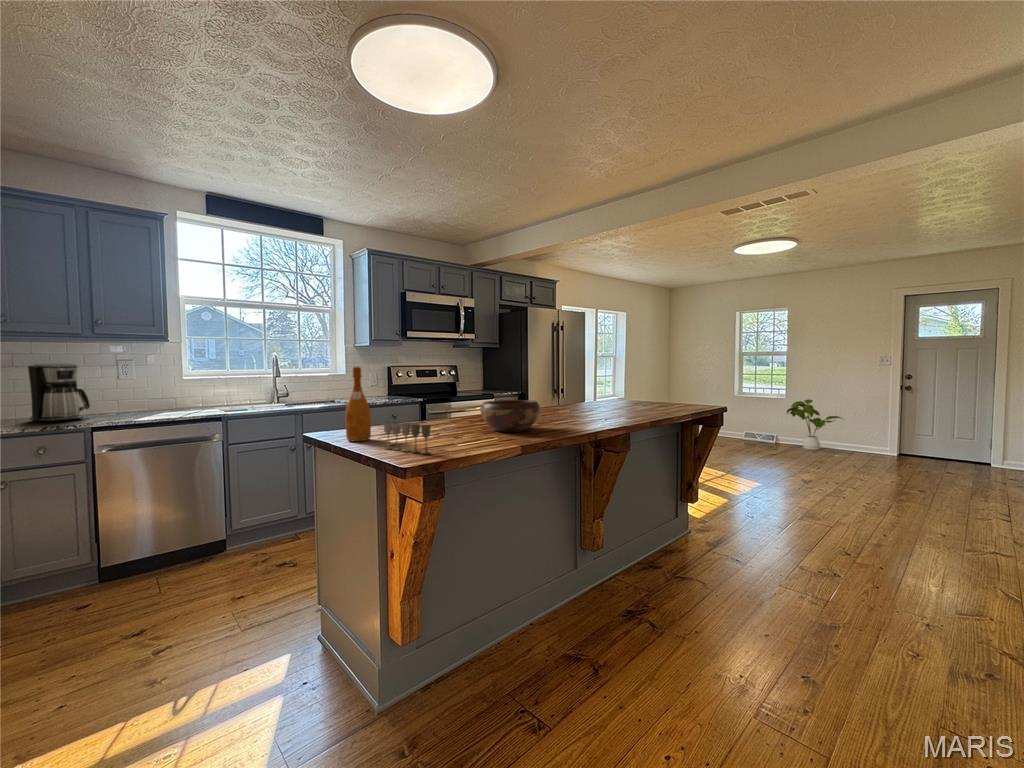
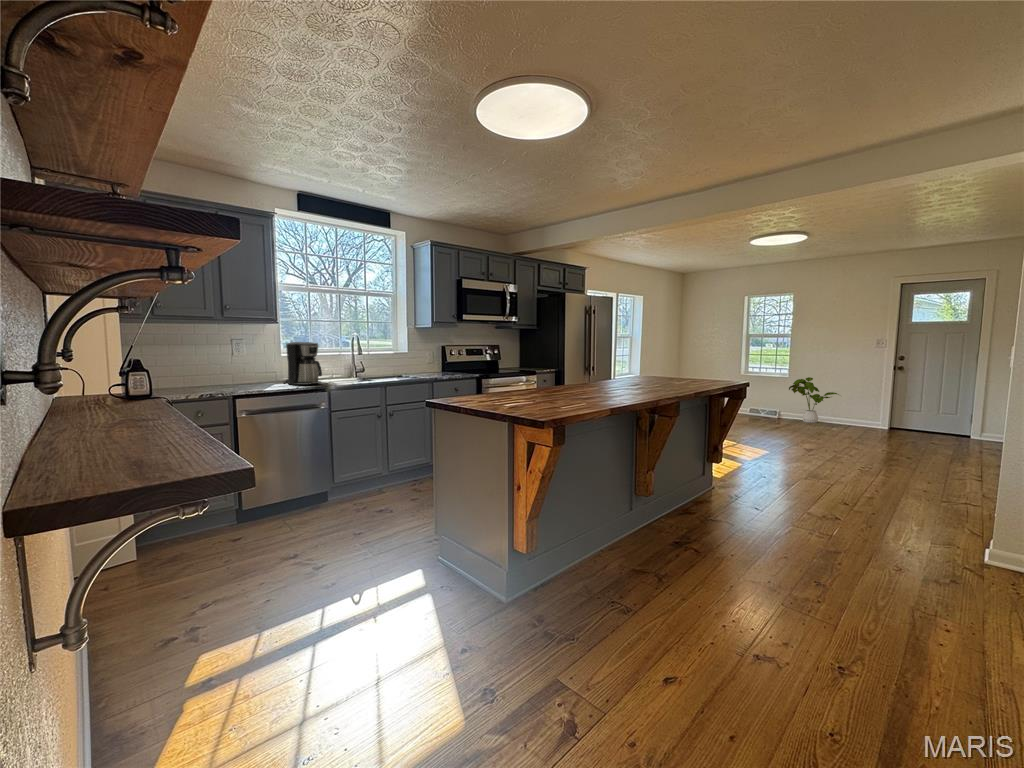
coffee maker: present [28,364,90,421] -> present [284,342,322,385]
wine bottle: present [345,367,371,441] -> none [471,346,490,405]
decorative bowl: present [481,400,540,432] -> none [566,374,614,399]
wine glass: present [383,422,431,454] -> none [509,389,551,413]

